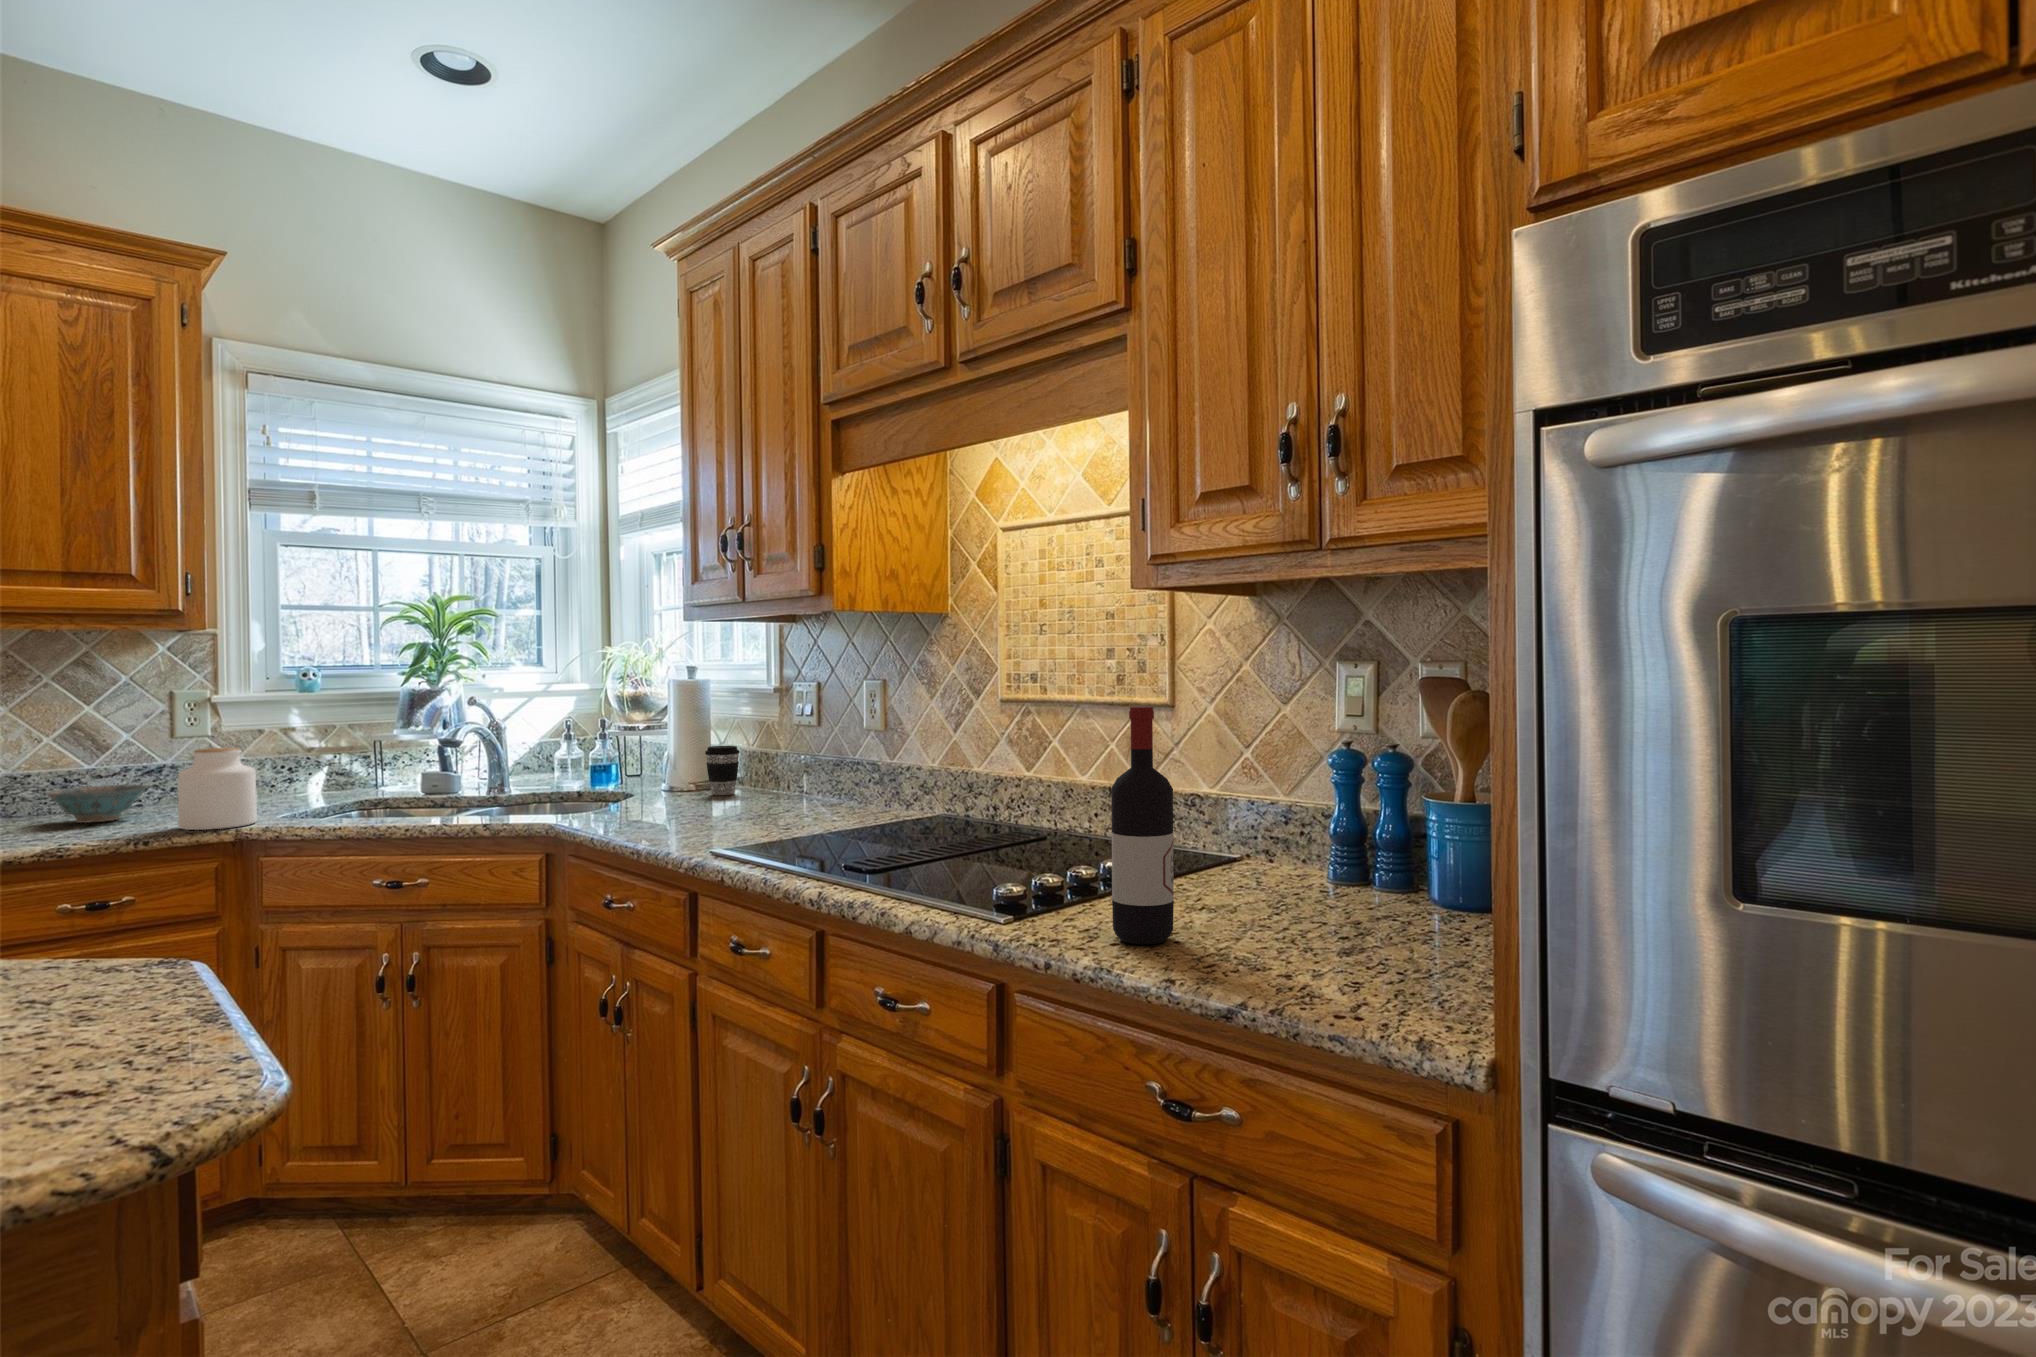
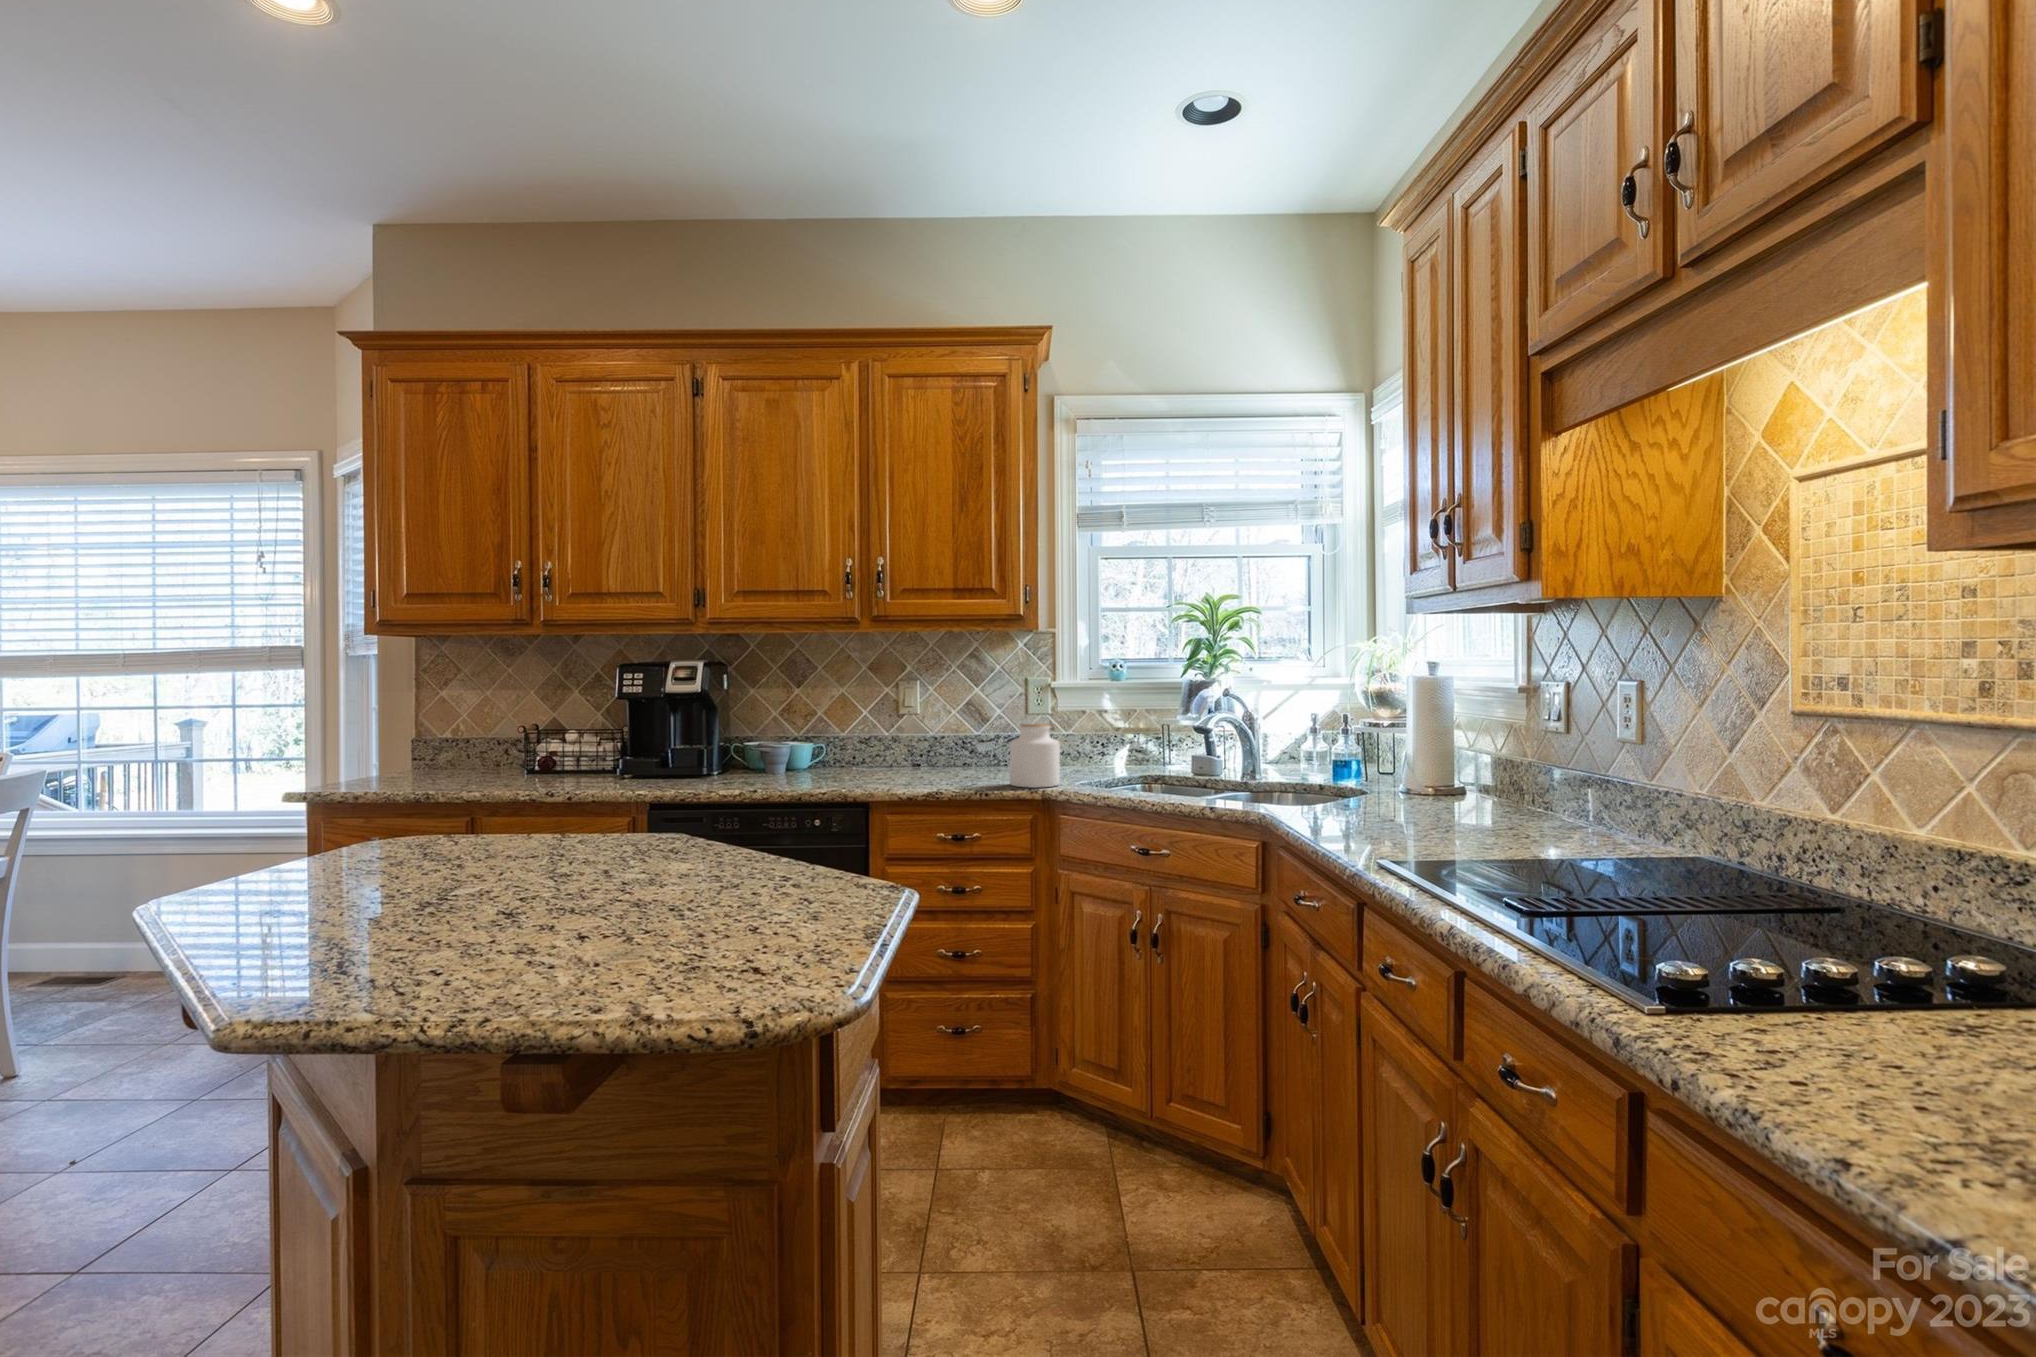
wine bottle: present [1111,707,1174,944] -> none [1807,725,1934,1106]
coffee cup: present [705,746,740,795] -> none [1436,749,1475,803]
ceramic bowl: present [46,785,148,823] -> none [946,748,1006,774]

